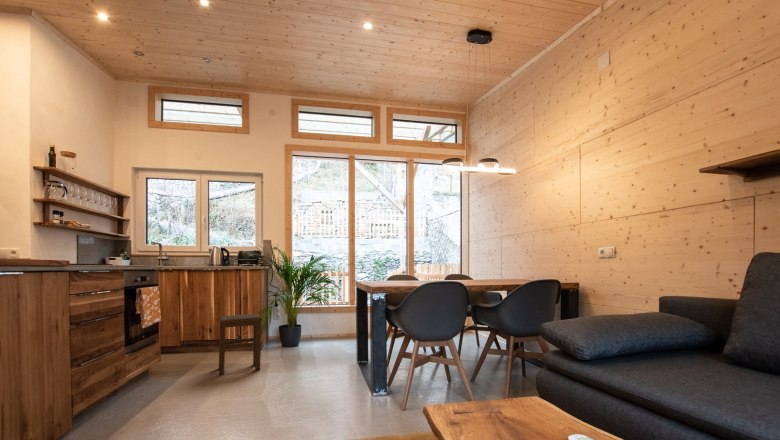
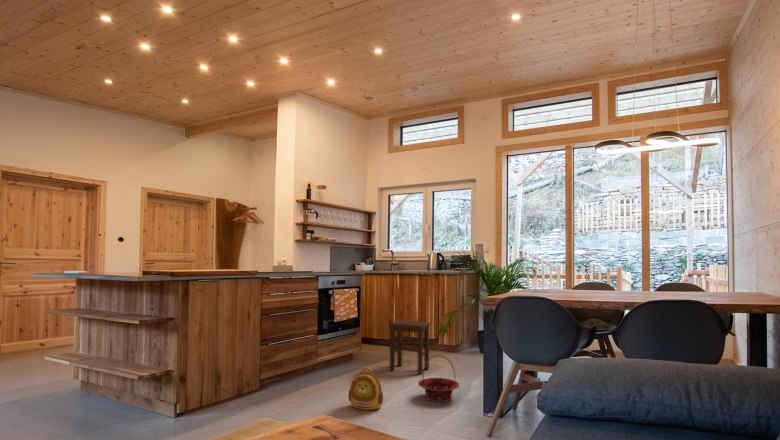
basket: none [295,338,338,387] -> present [418,355,459,402]
backpack: none [246,364,289,417] -> present [348,367,383,410]

